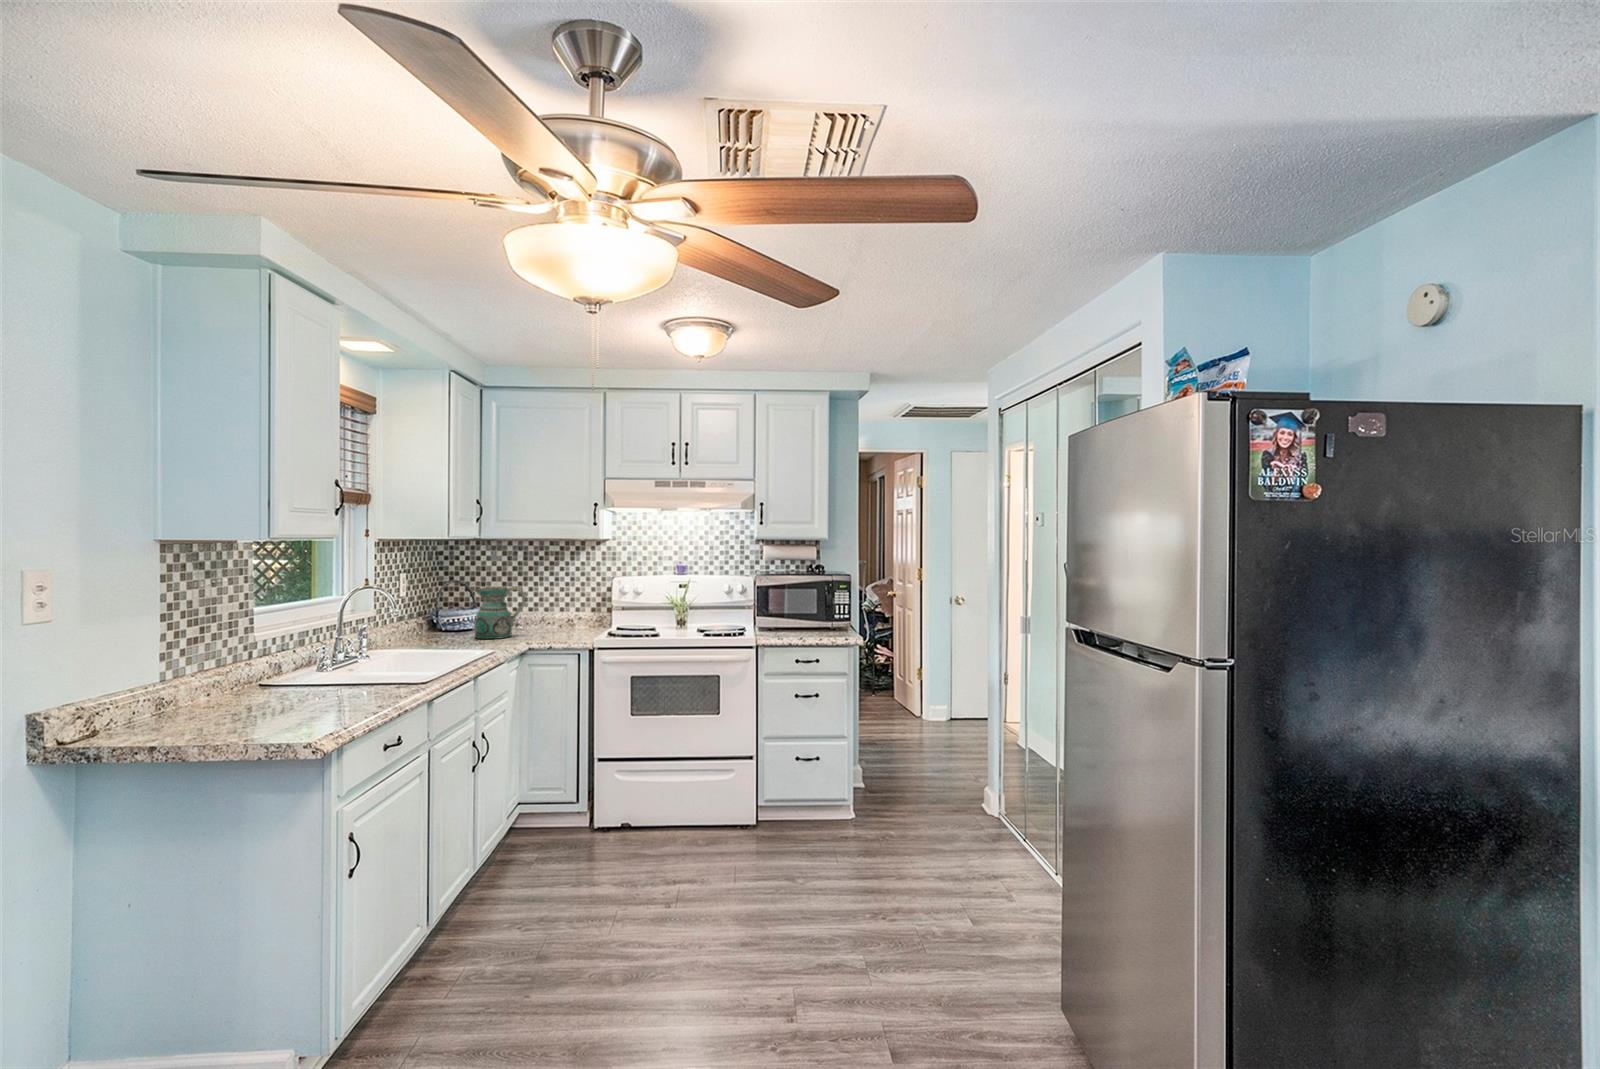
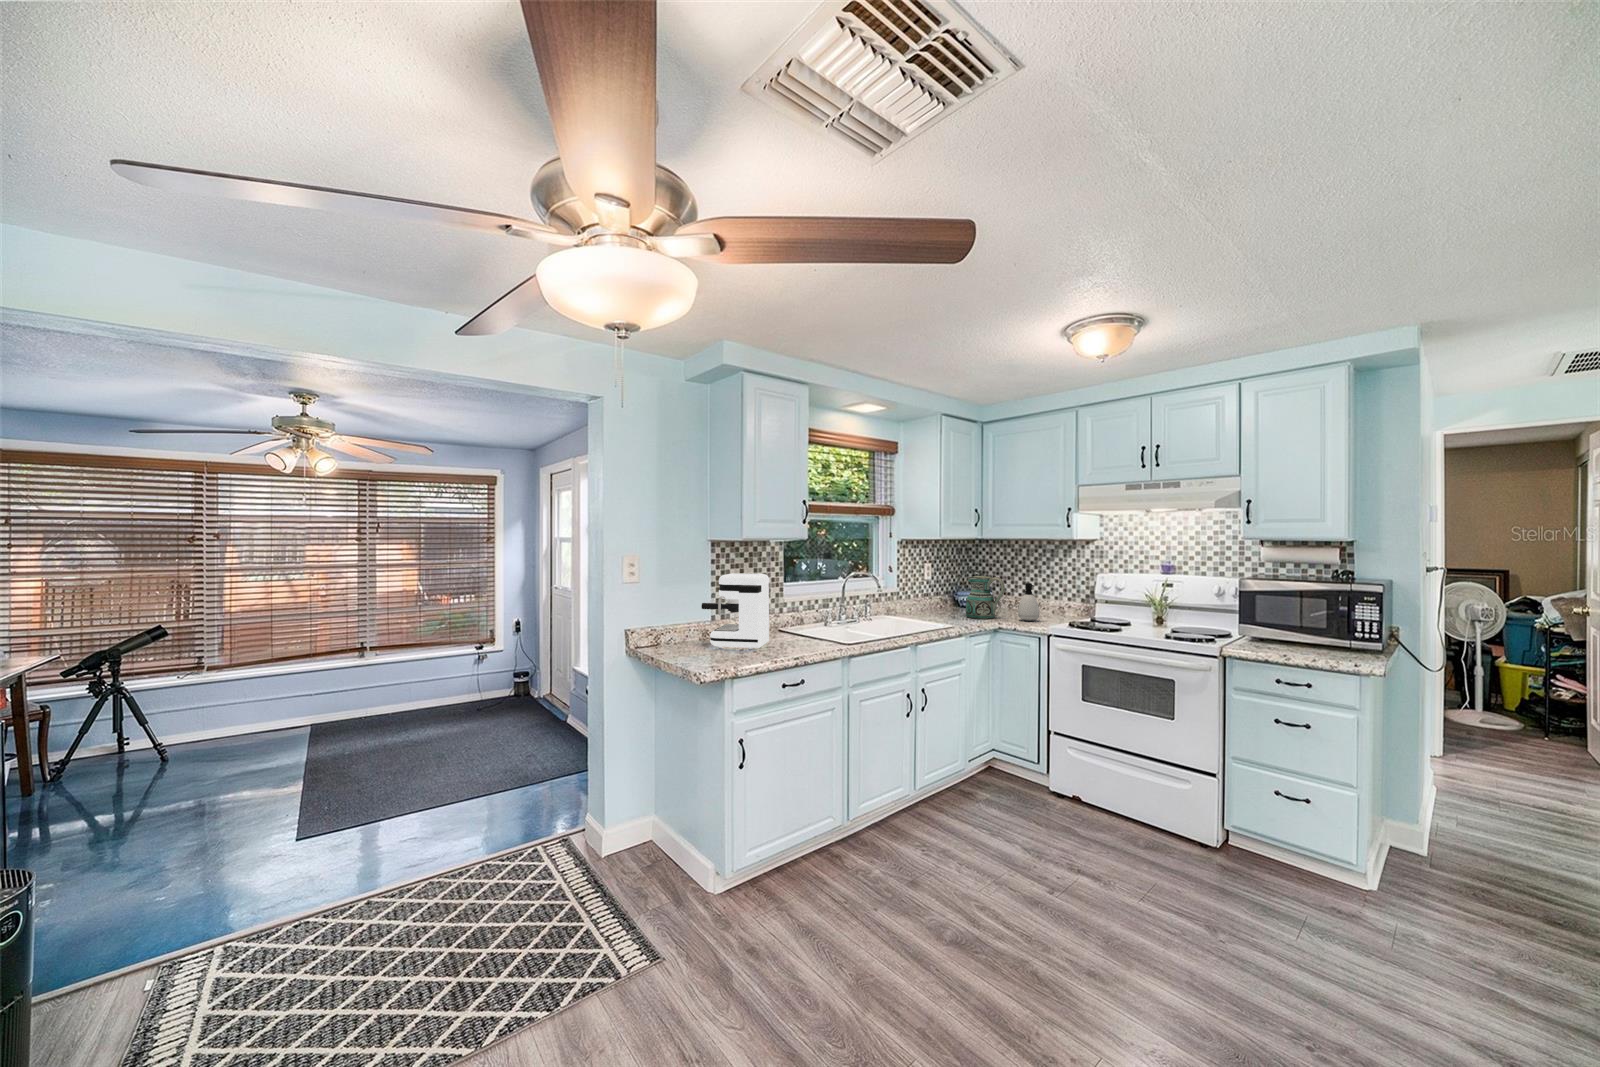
soap dispenser: none [541,591,566,634] -> present [1018,583,1039,621]
coffee maker: none [165,593,315,720] -> present [701,574,769,649]

